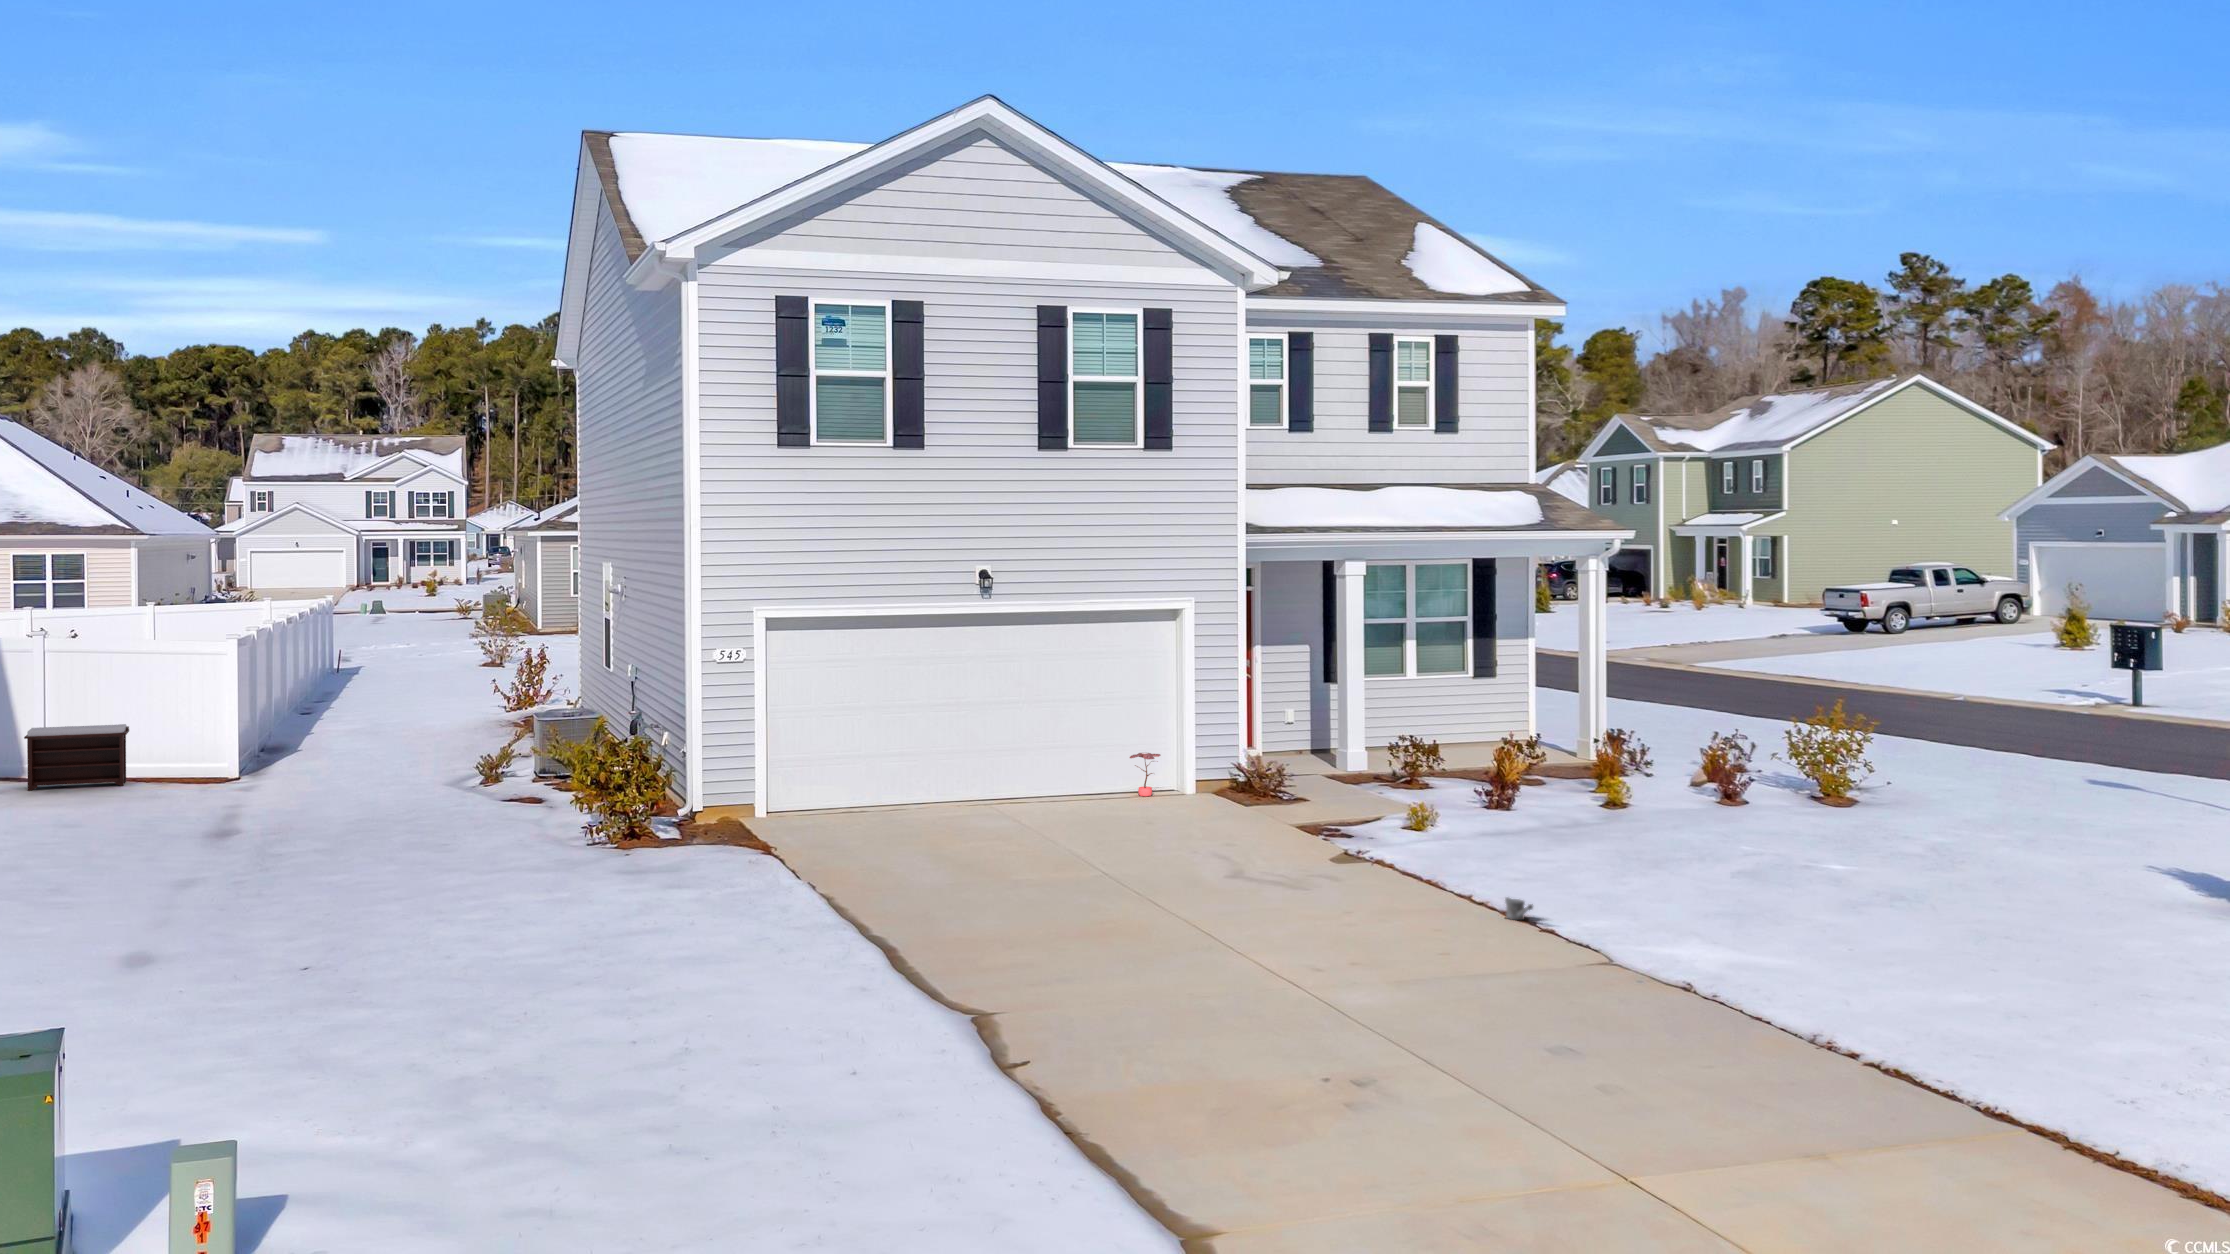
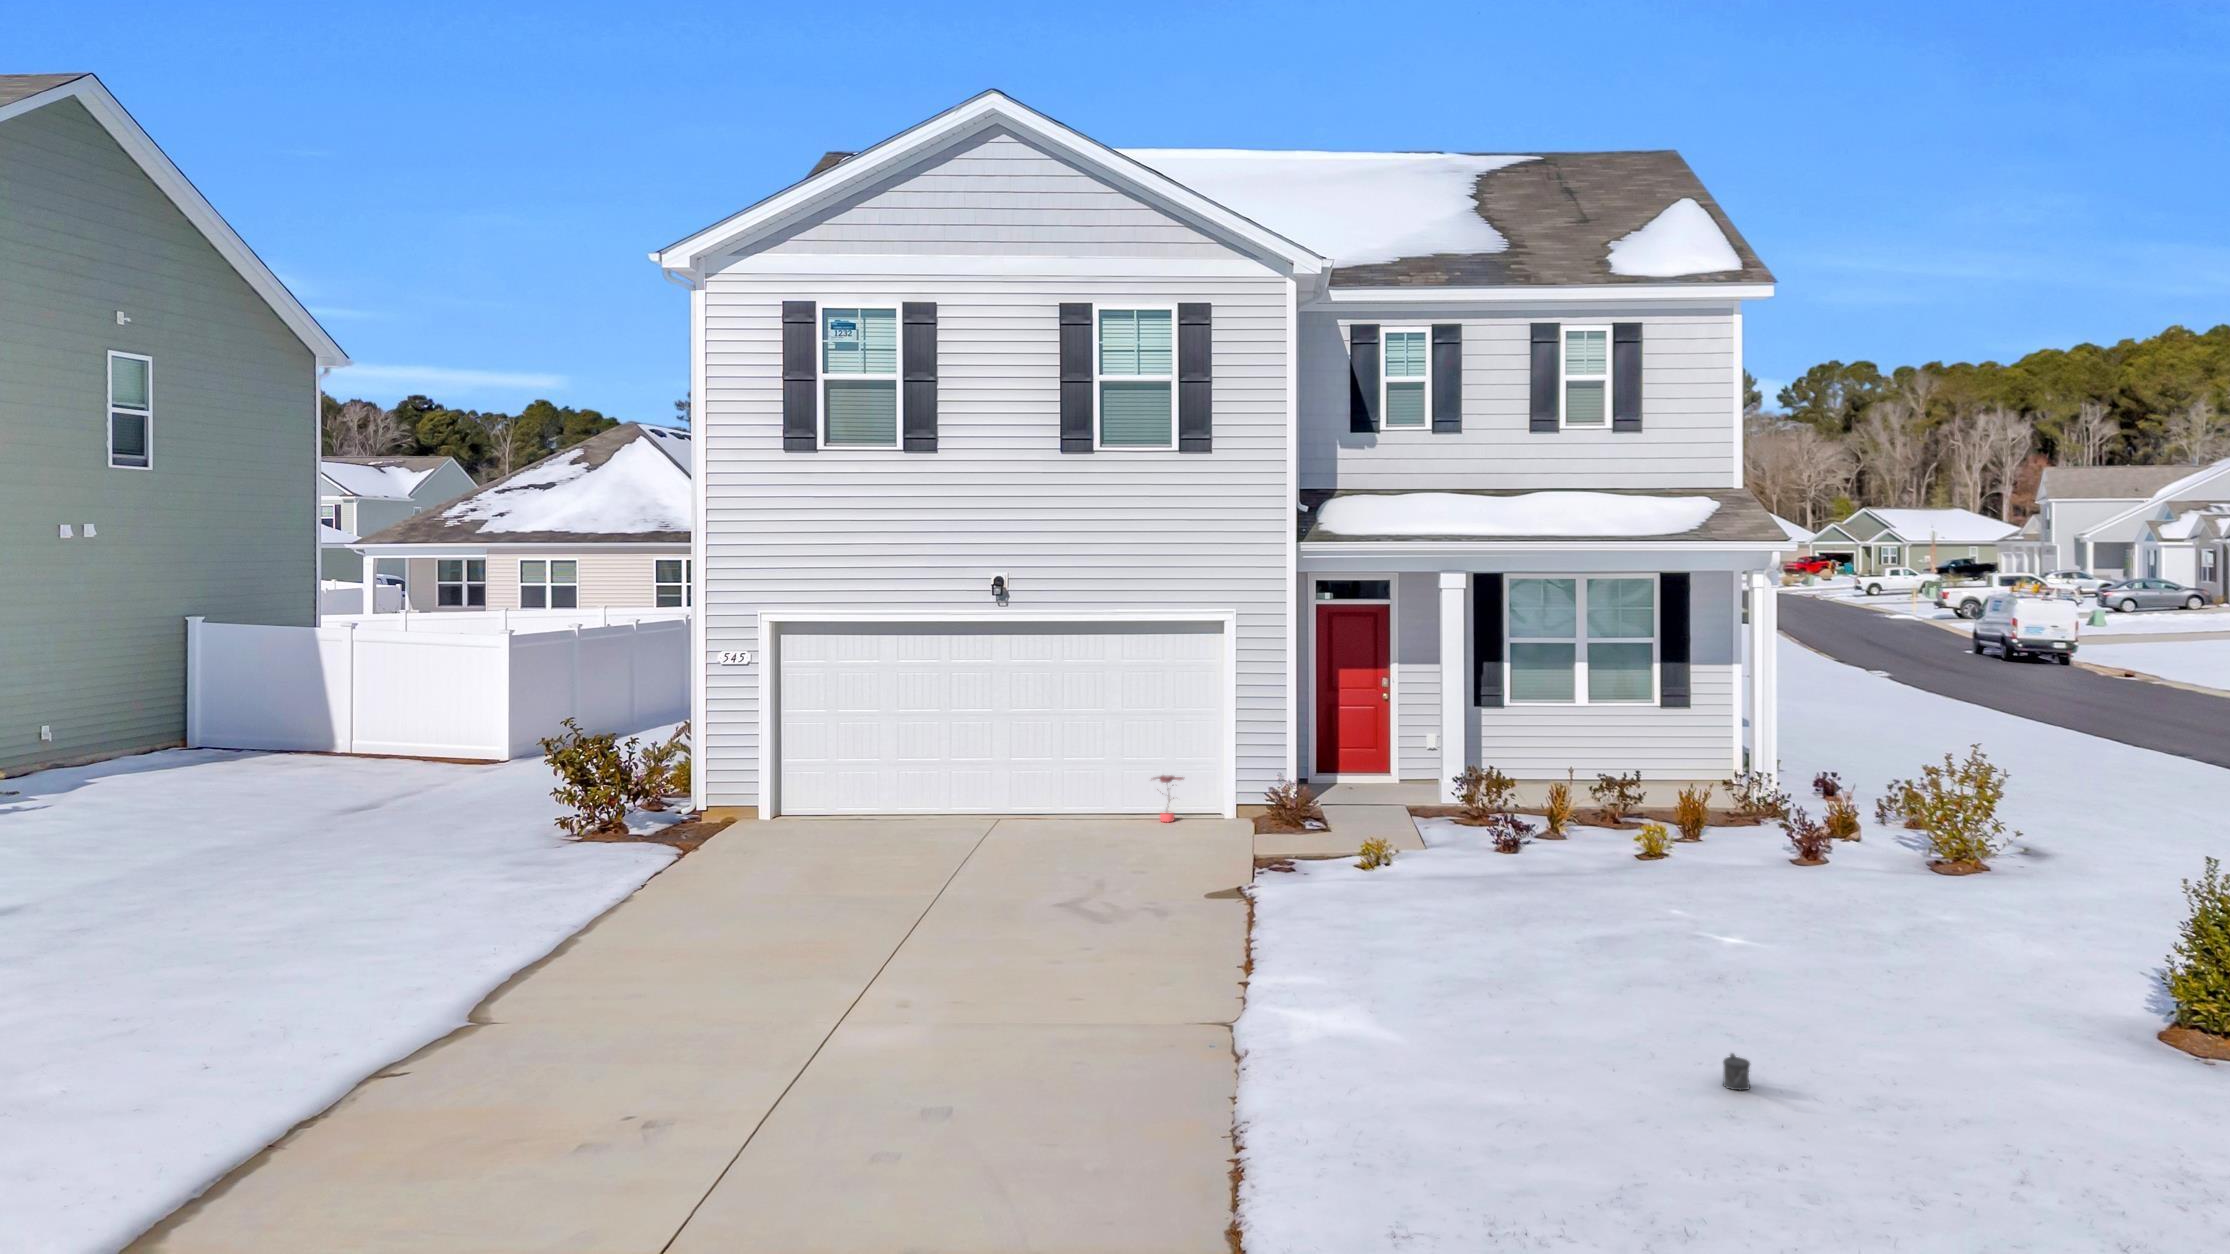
bench: present [24,724,129,791] -> none [297,704,392,757]
watering can: present [1505,897,1533,920] -> present [1723,1053,1750,1090]

